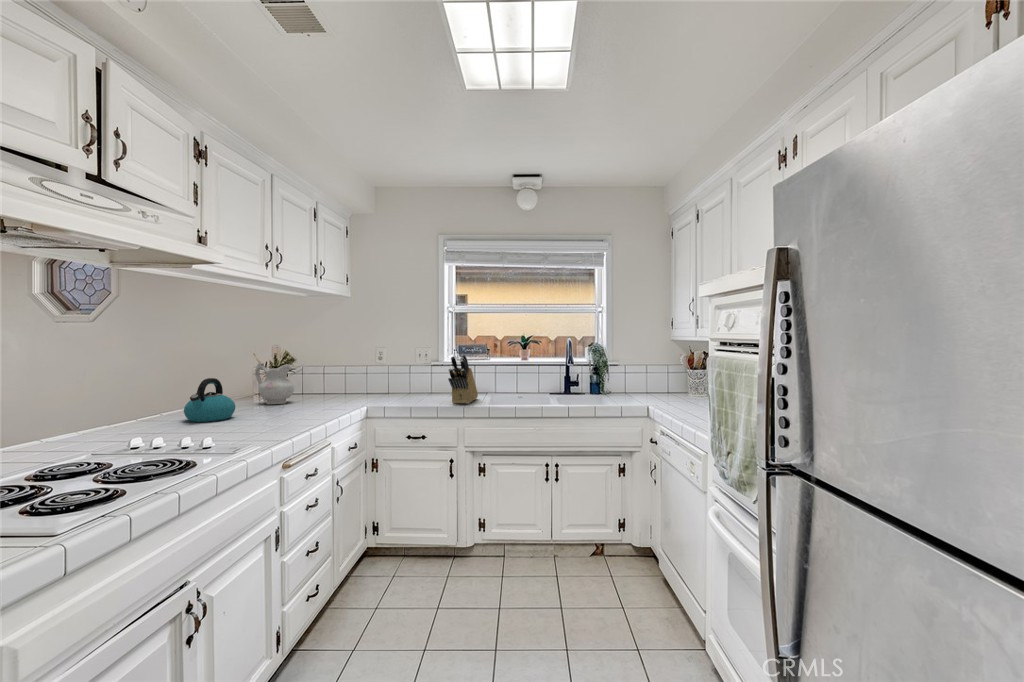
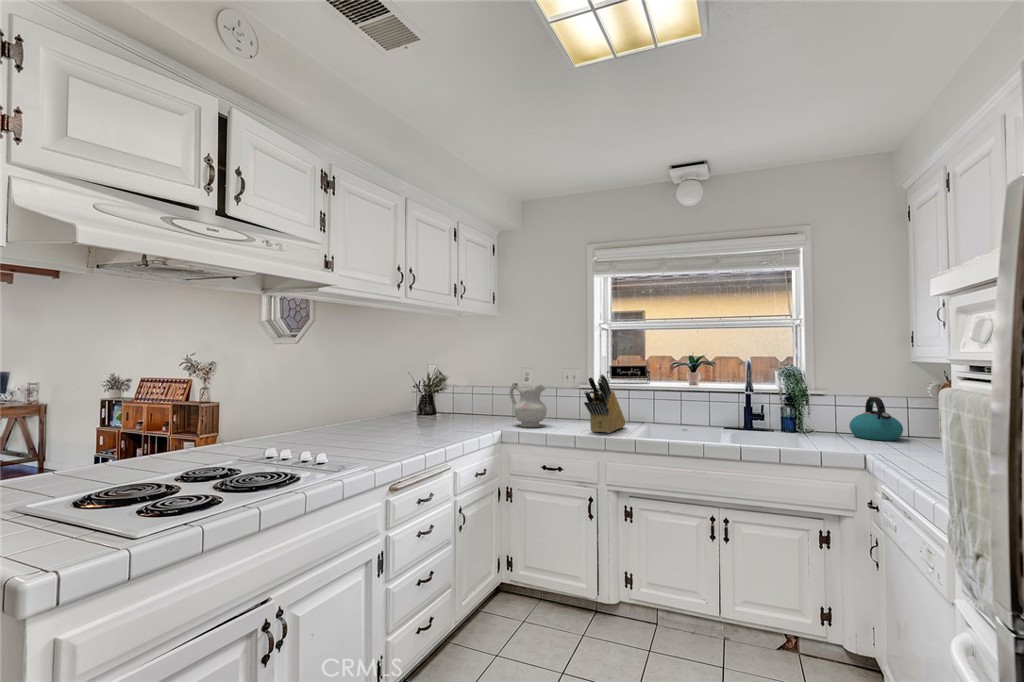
ceramic pitcher: present [255,363,294,404] -> present [510,383,547,427]
kettle: present [184,378,235,422] -> present [849,397,903,441]

